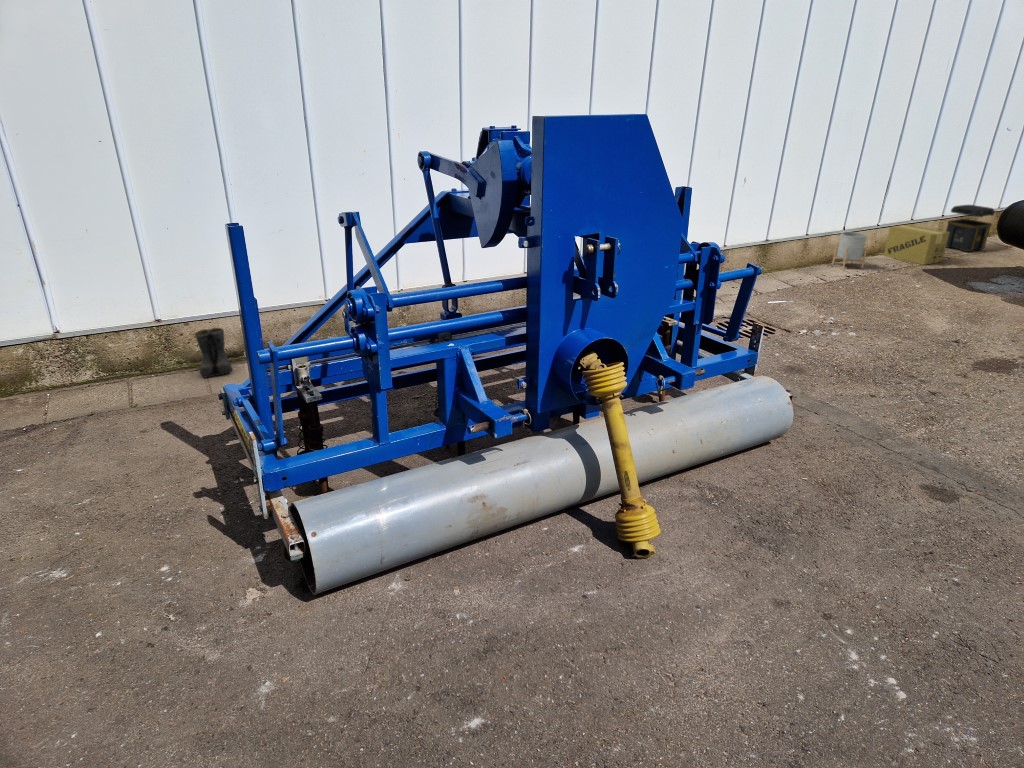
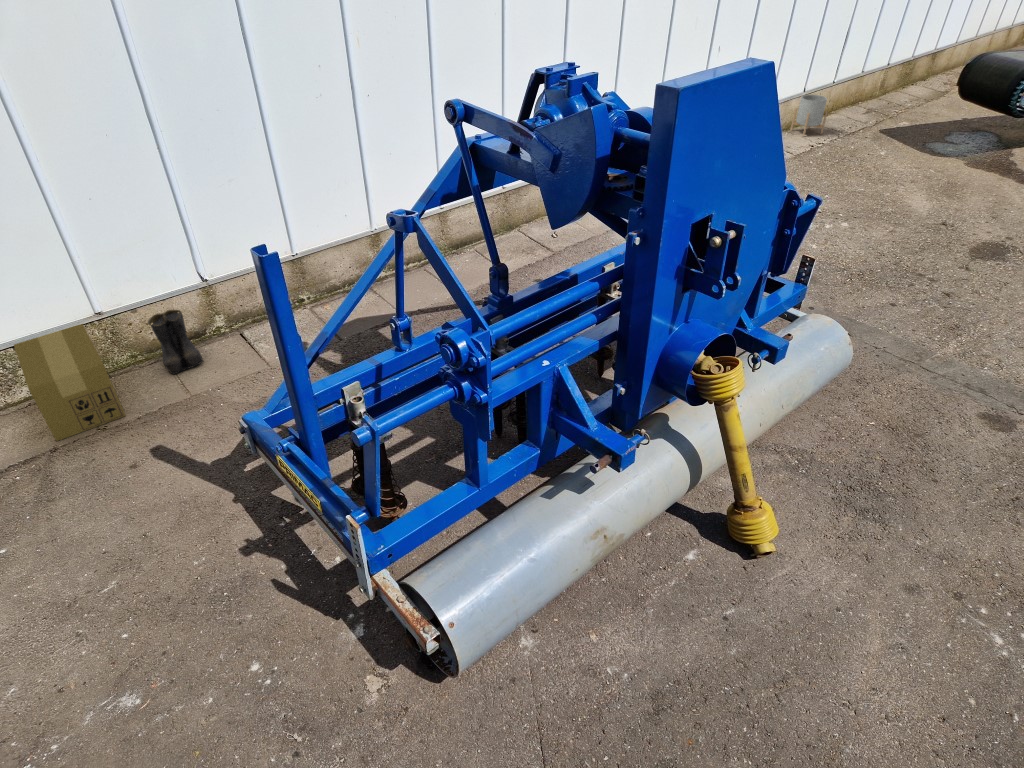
toolbox: present [946,205,994,252] -> none [886,50,938,103]
cardboard box: present [884,225,950,265] -> present [14,324,126,441]

